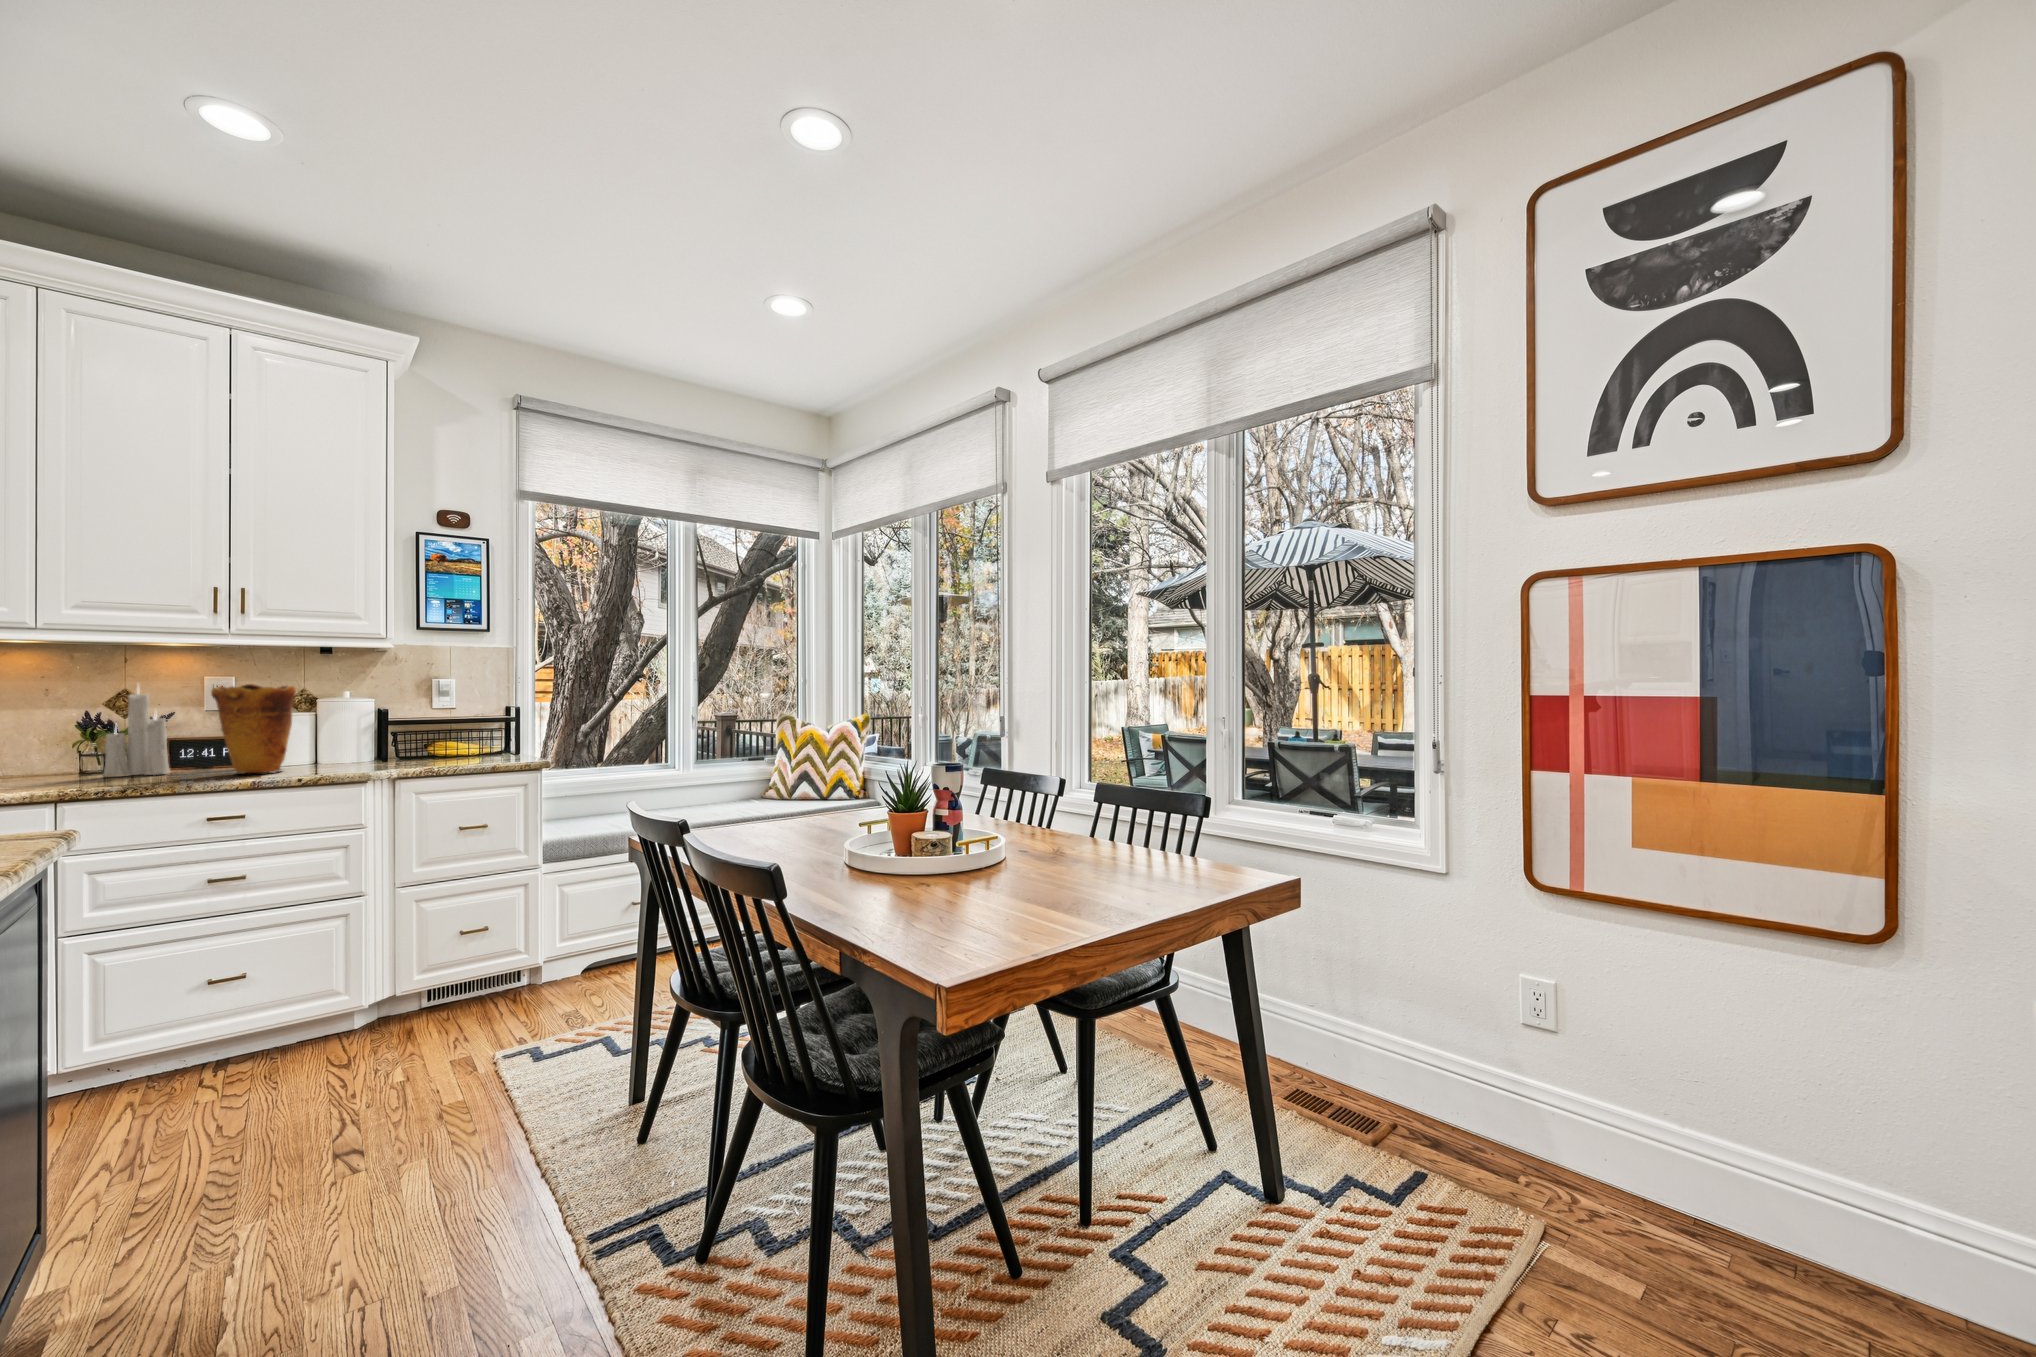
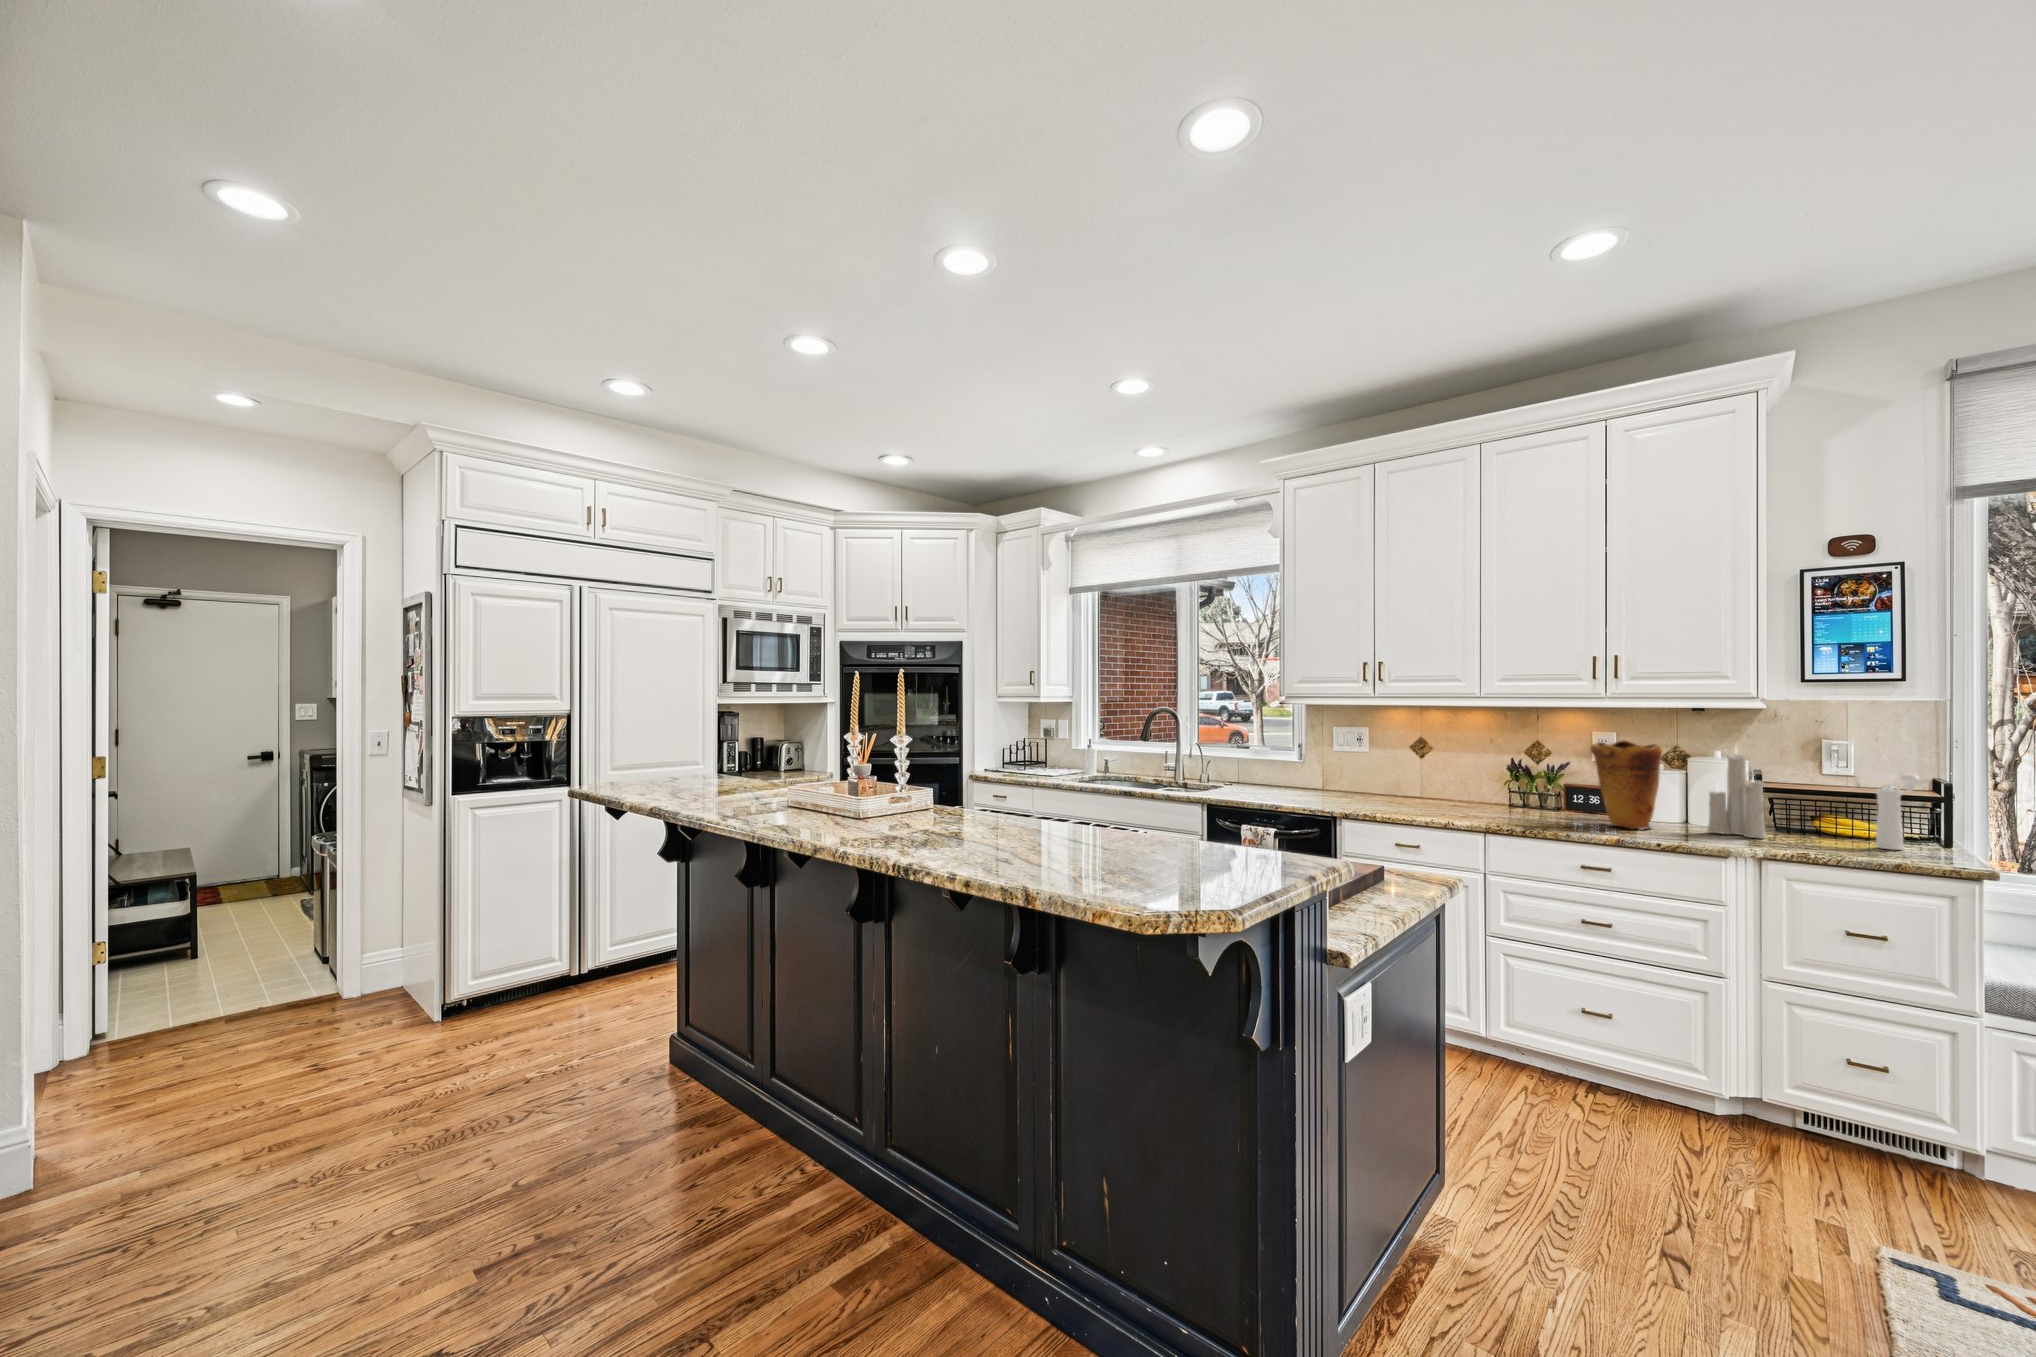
candle: present [103,690,170,776] -> present [1708,751,1766,838]
pepper mill: none [476,700,503,758] -> present [1875,774,1920,850]

